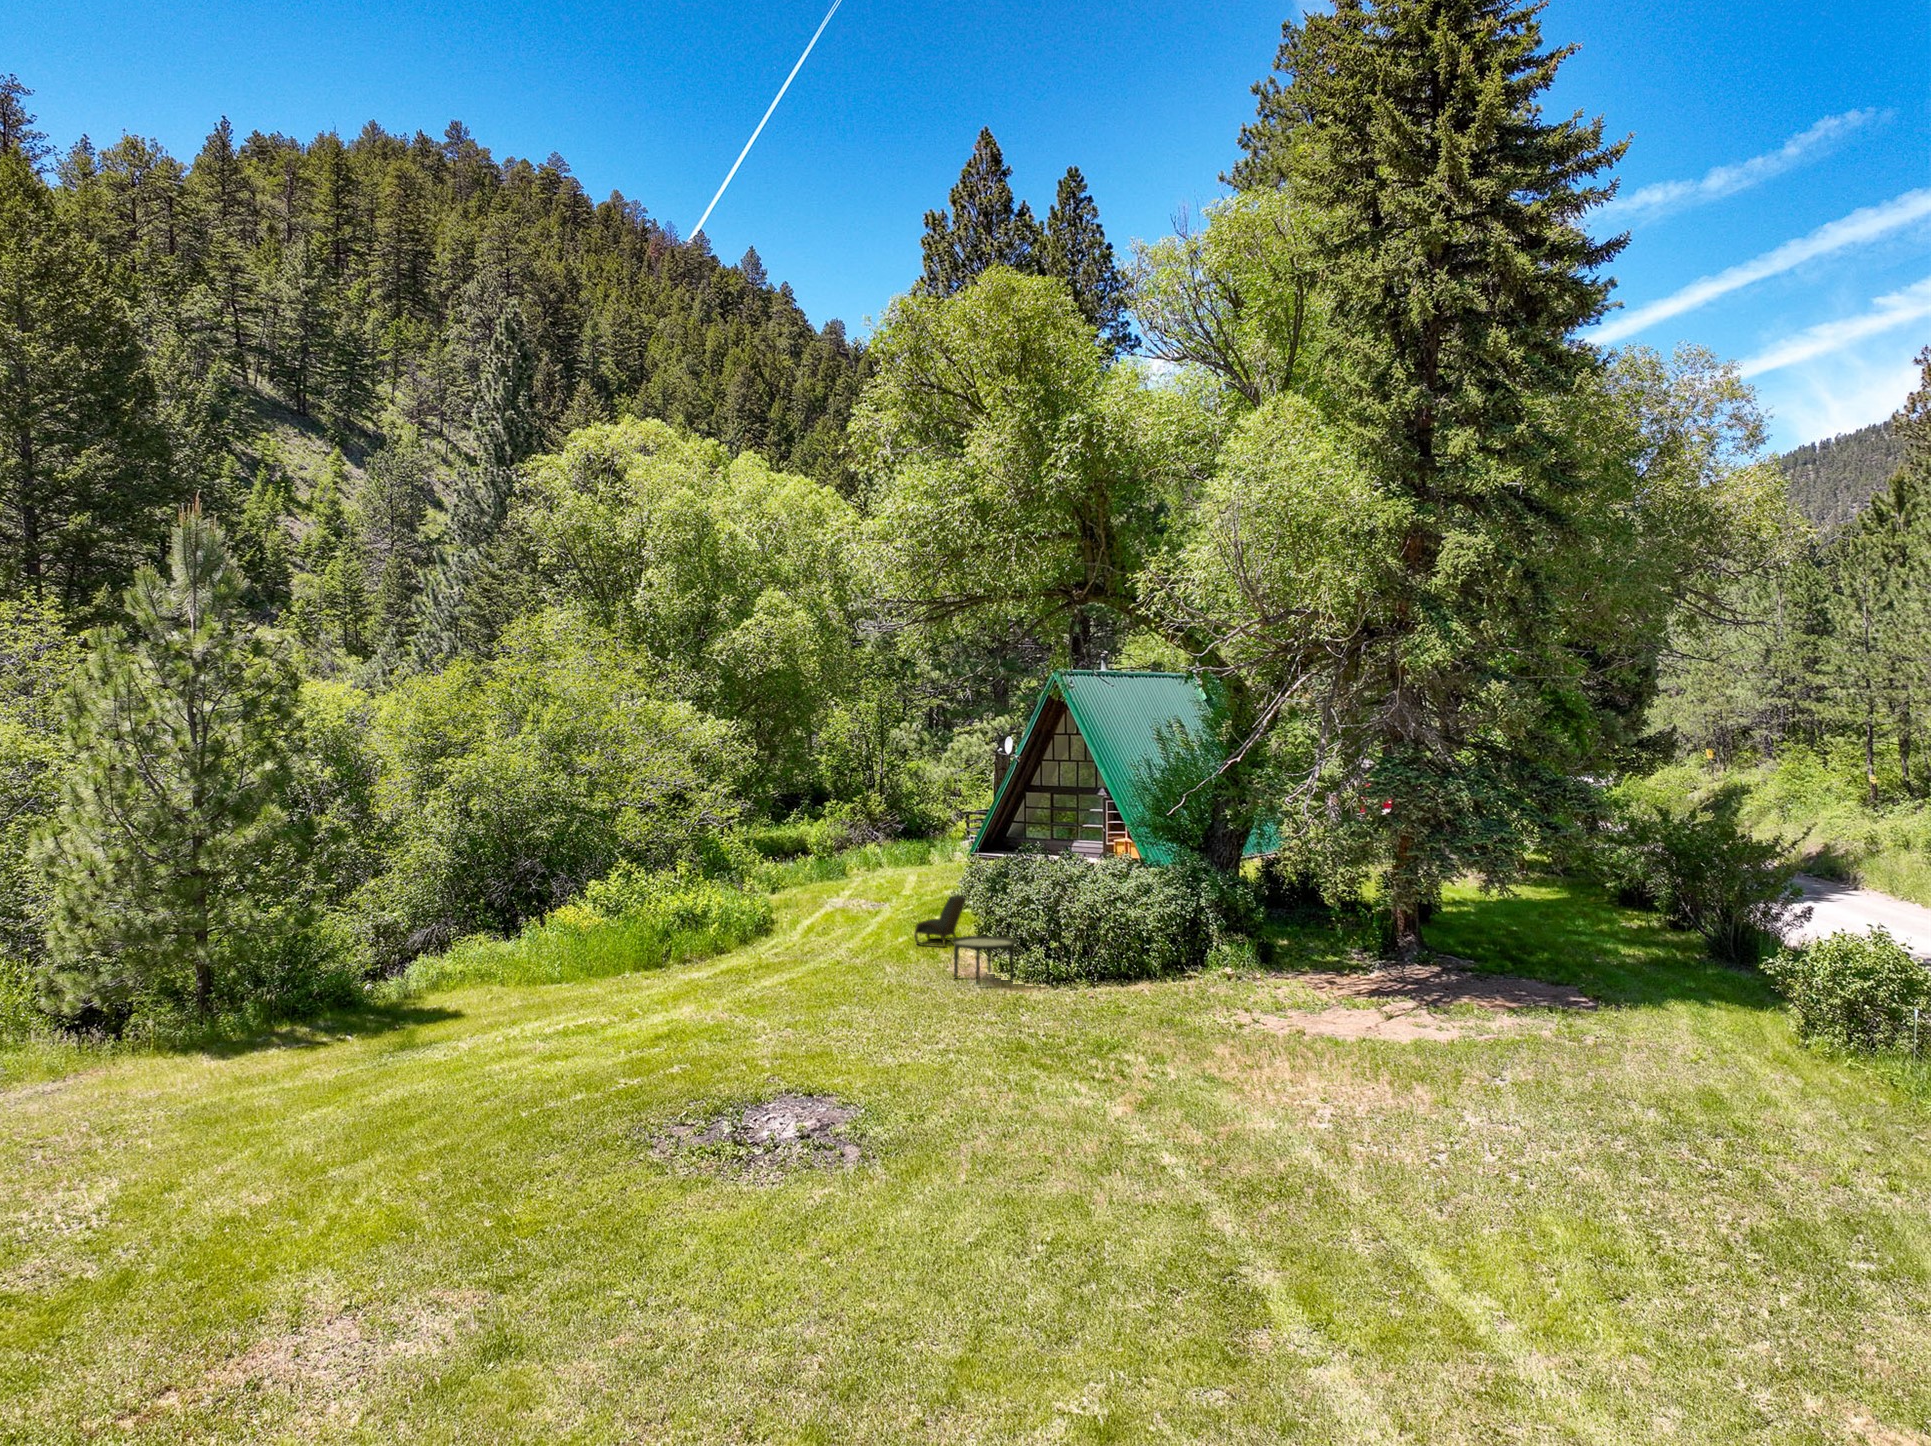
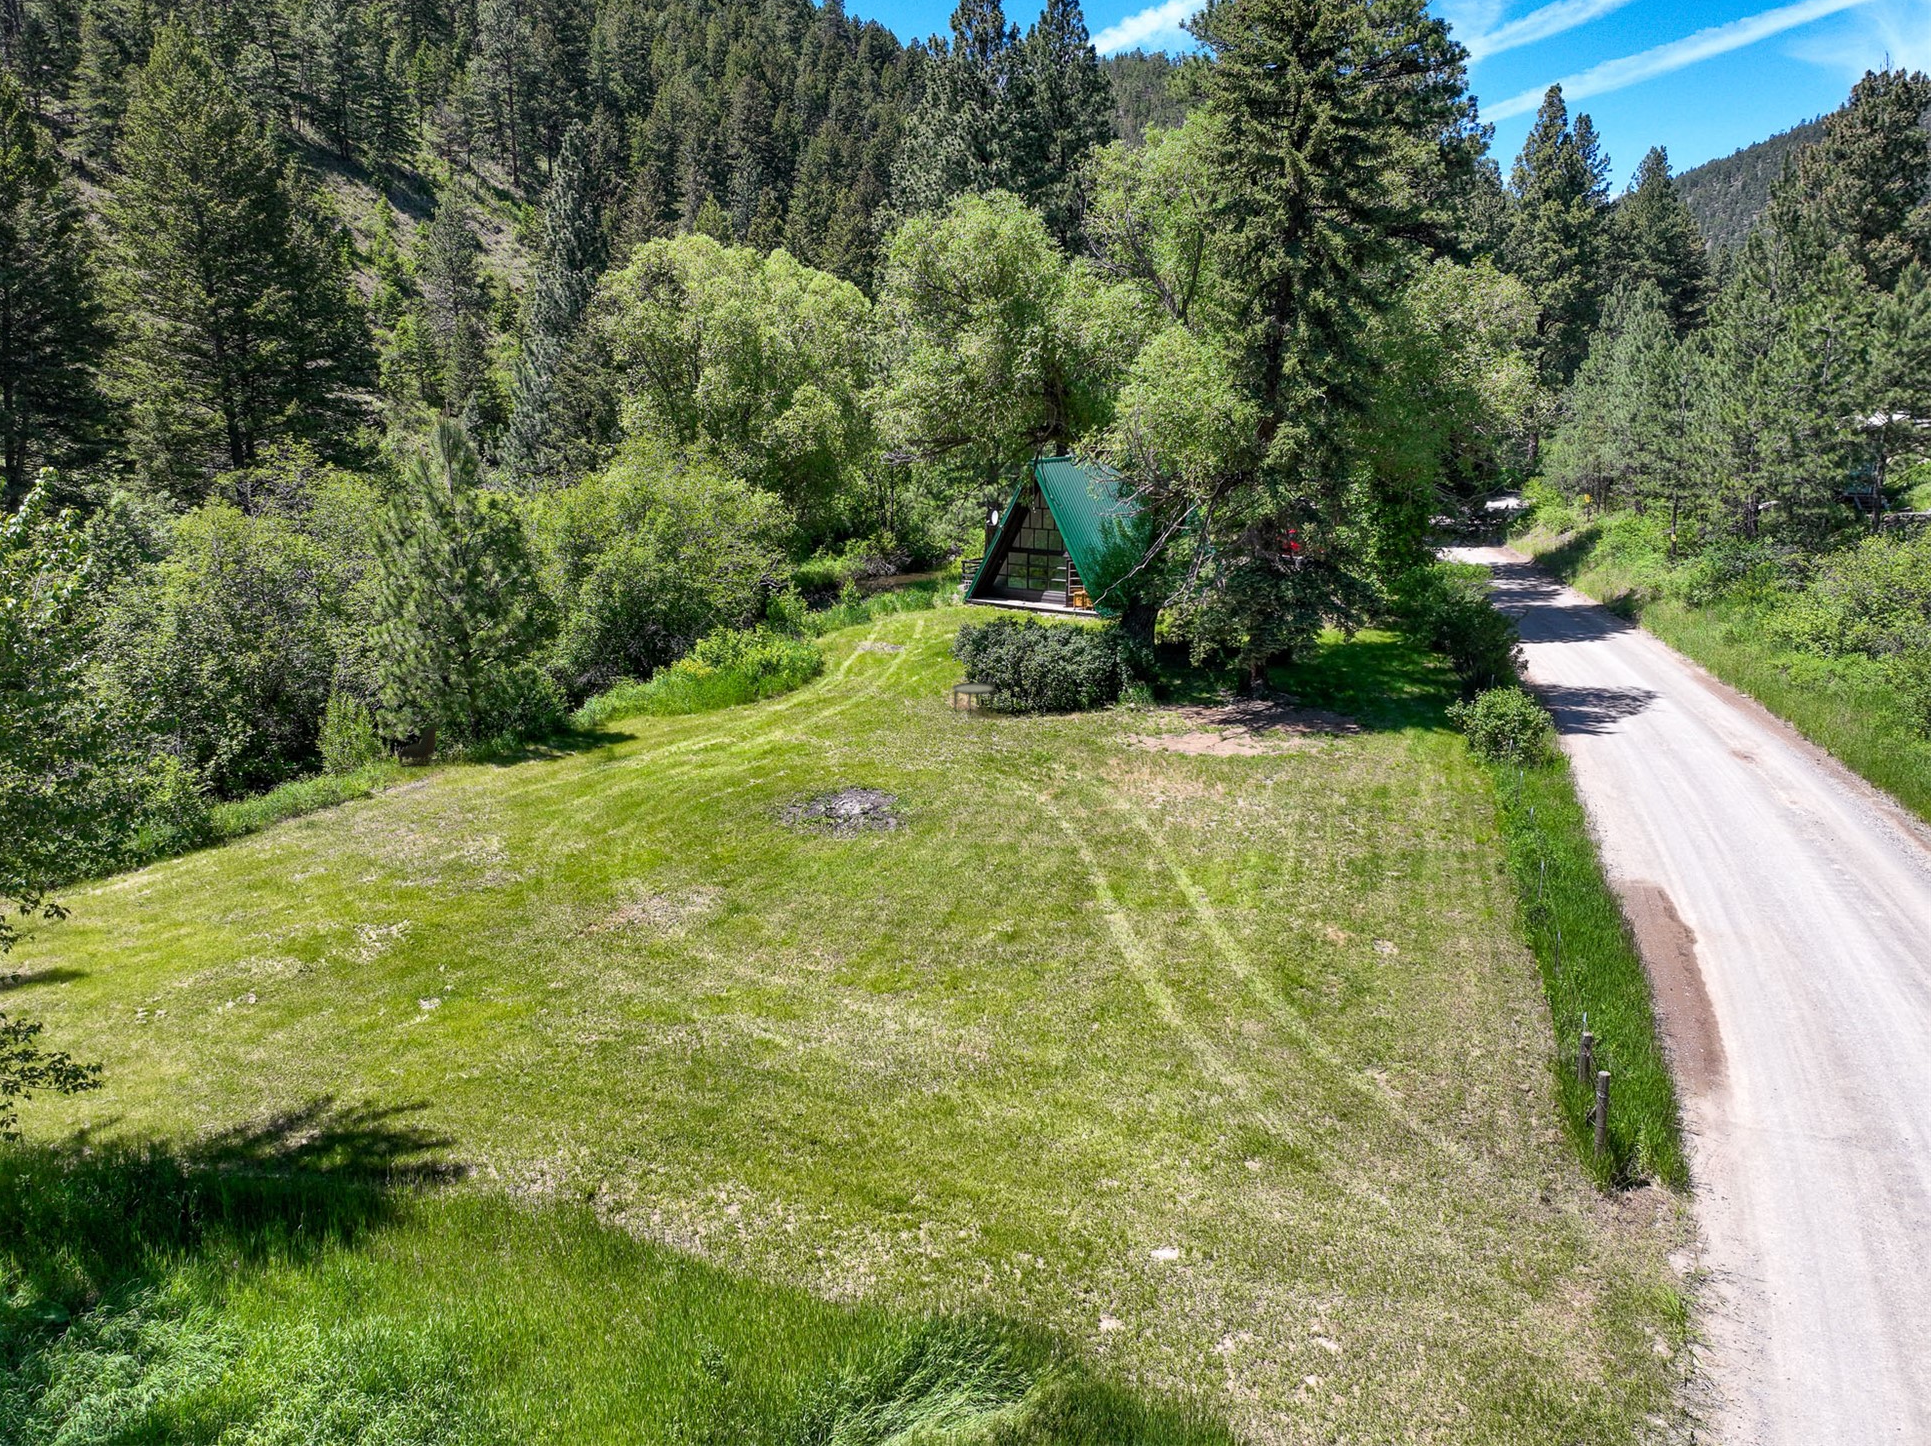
lounge chair: present [914,895,966,946] -> present [399,726,436,766]

